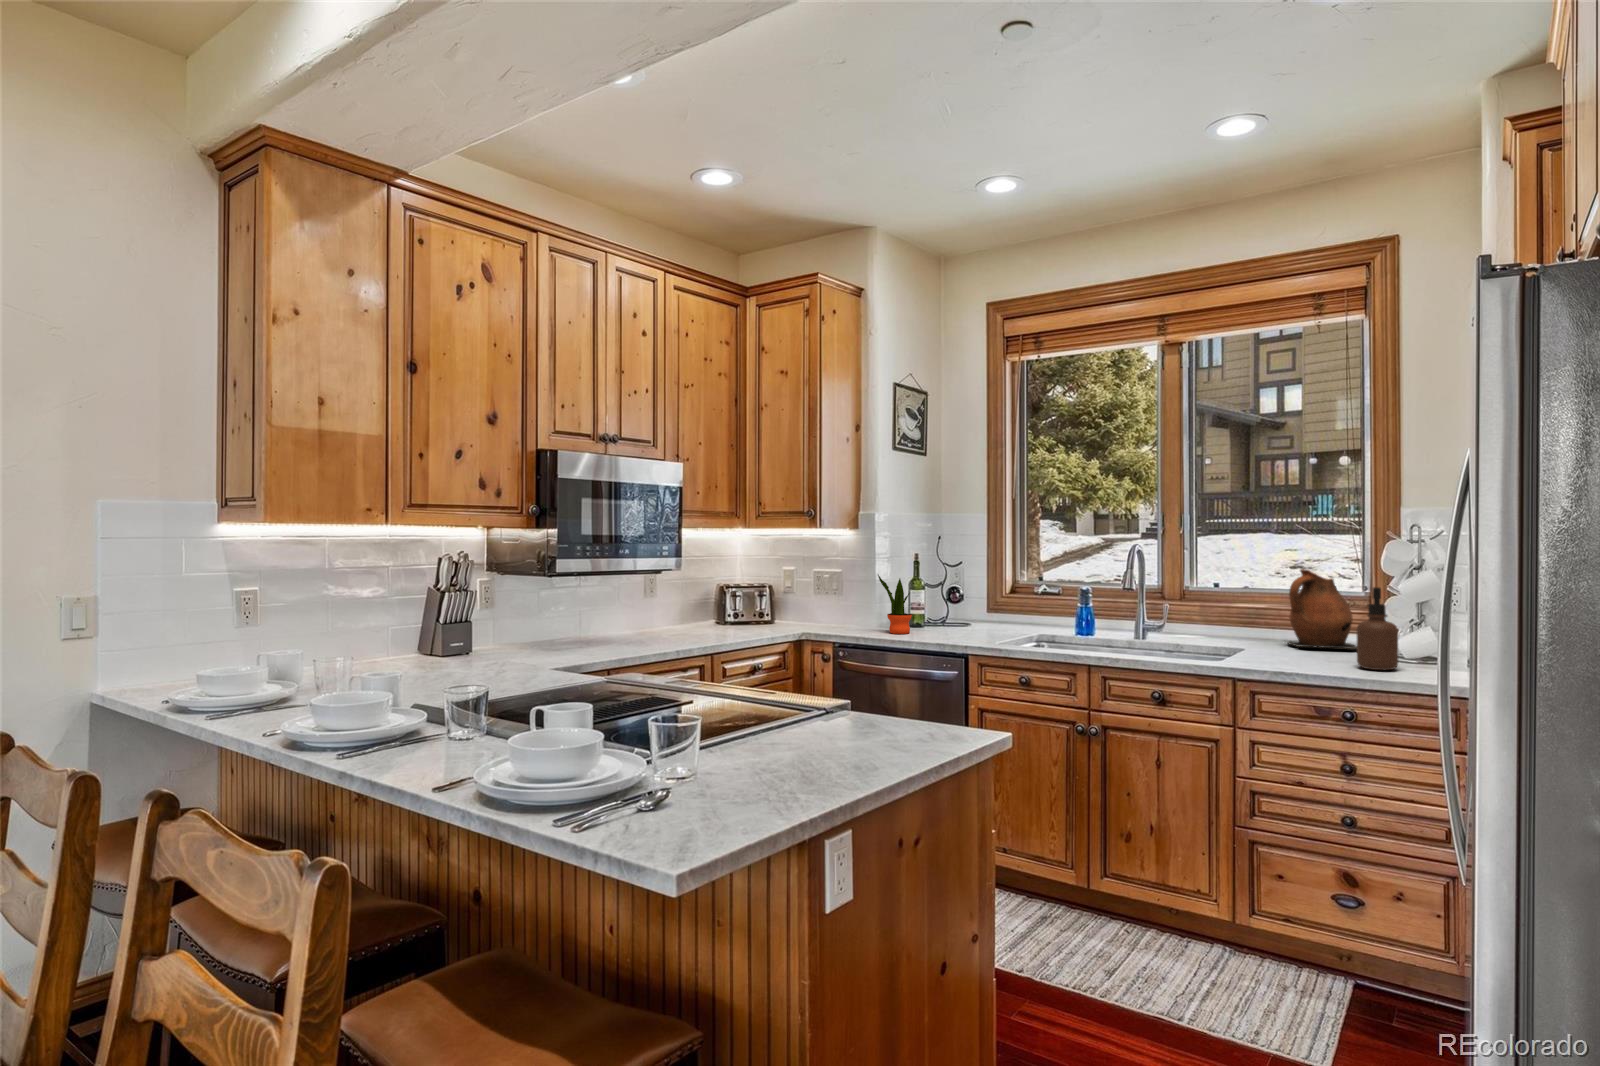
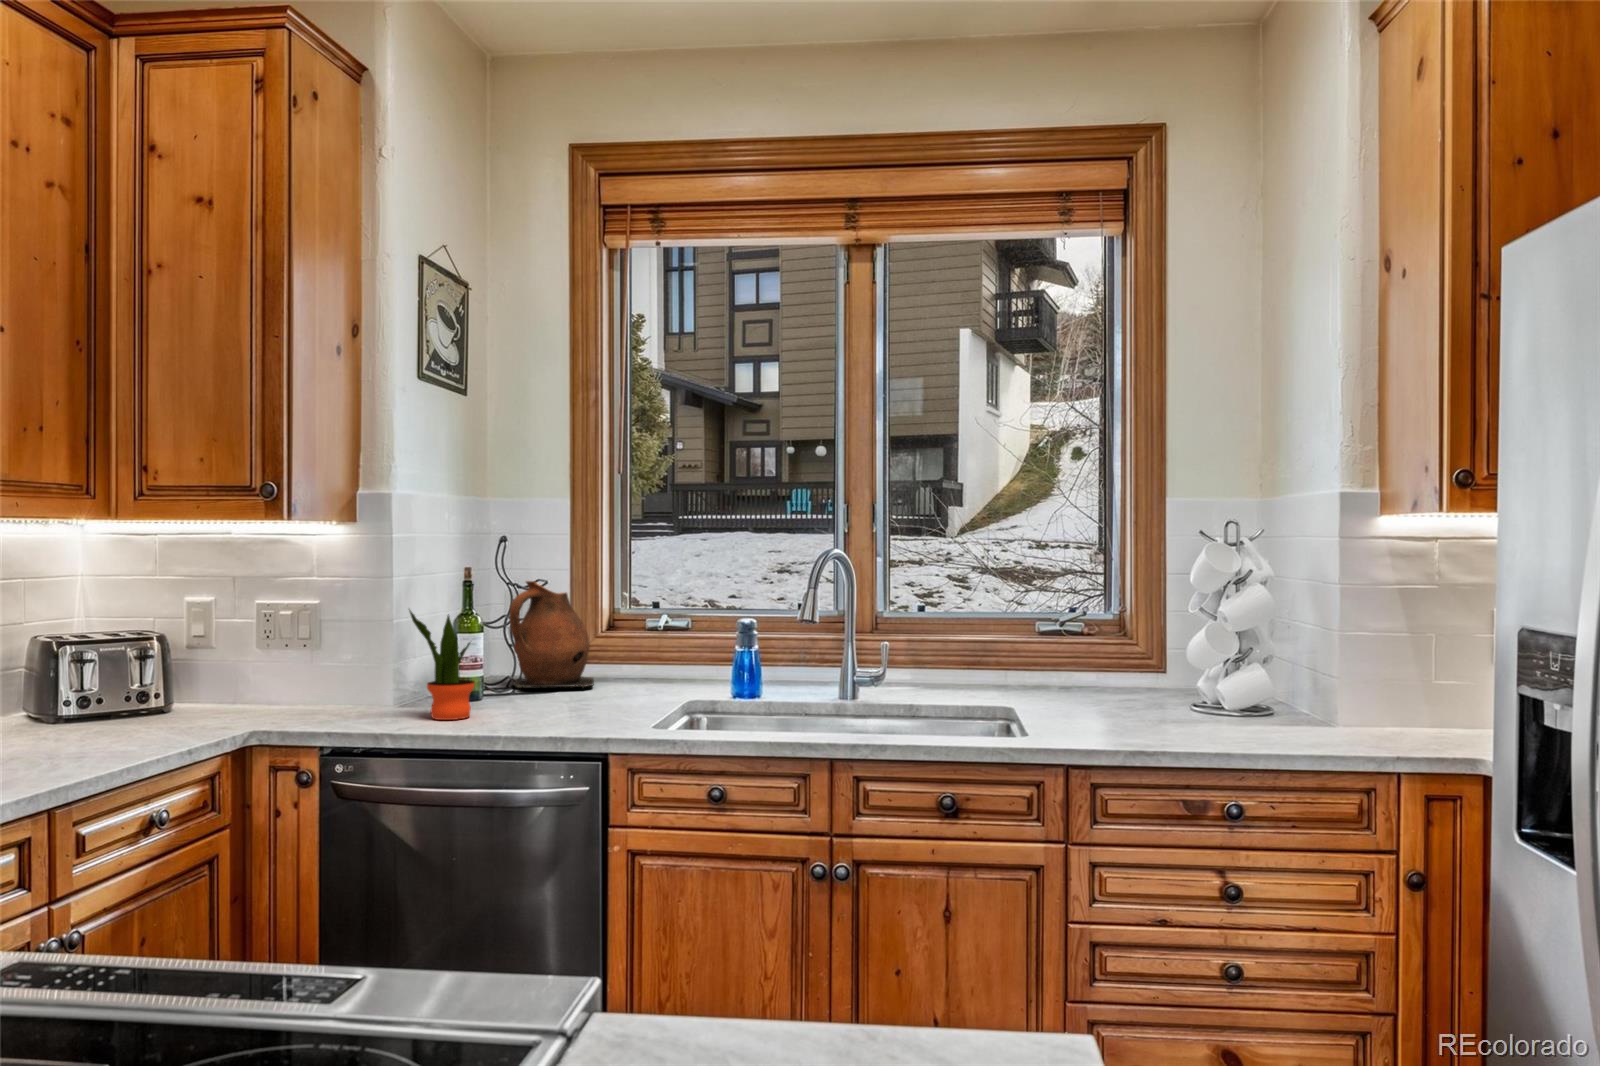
ceramic pitcher: present [1288,569,1357,650] -> present [509,581,594,688]
soap dispenser: present [1357,587,1398,670] -> none [1207,613,1262,734]

